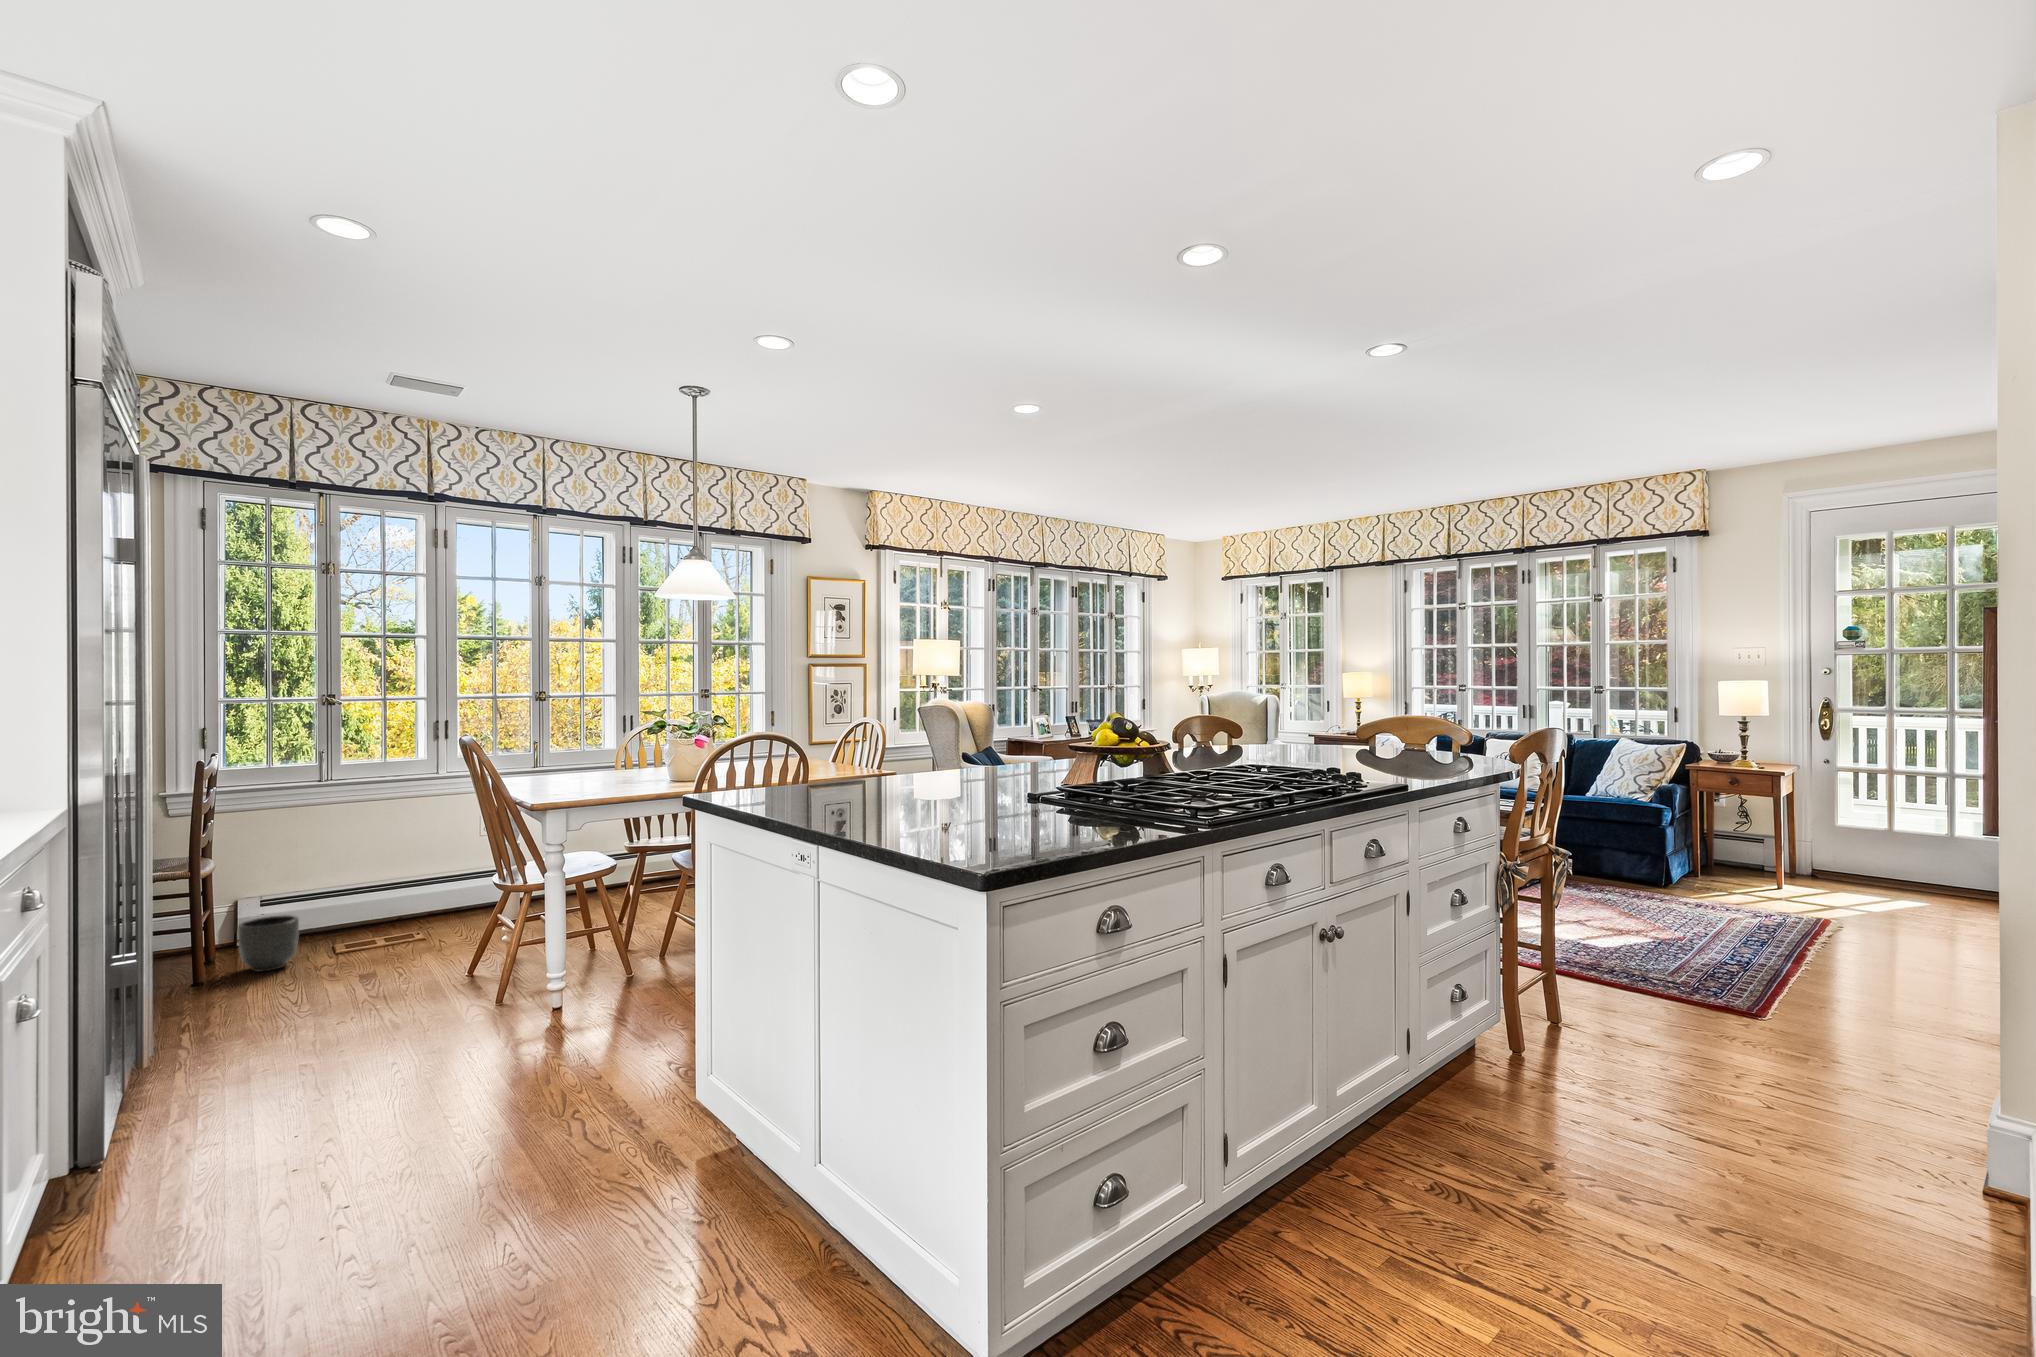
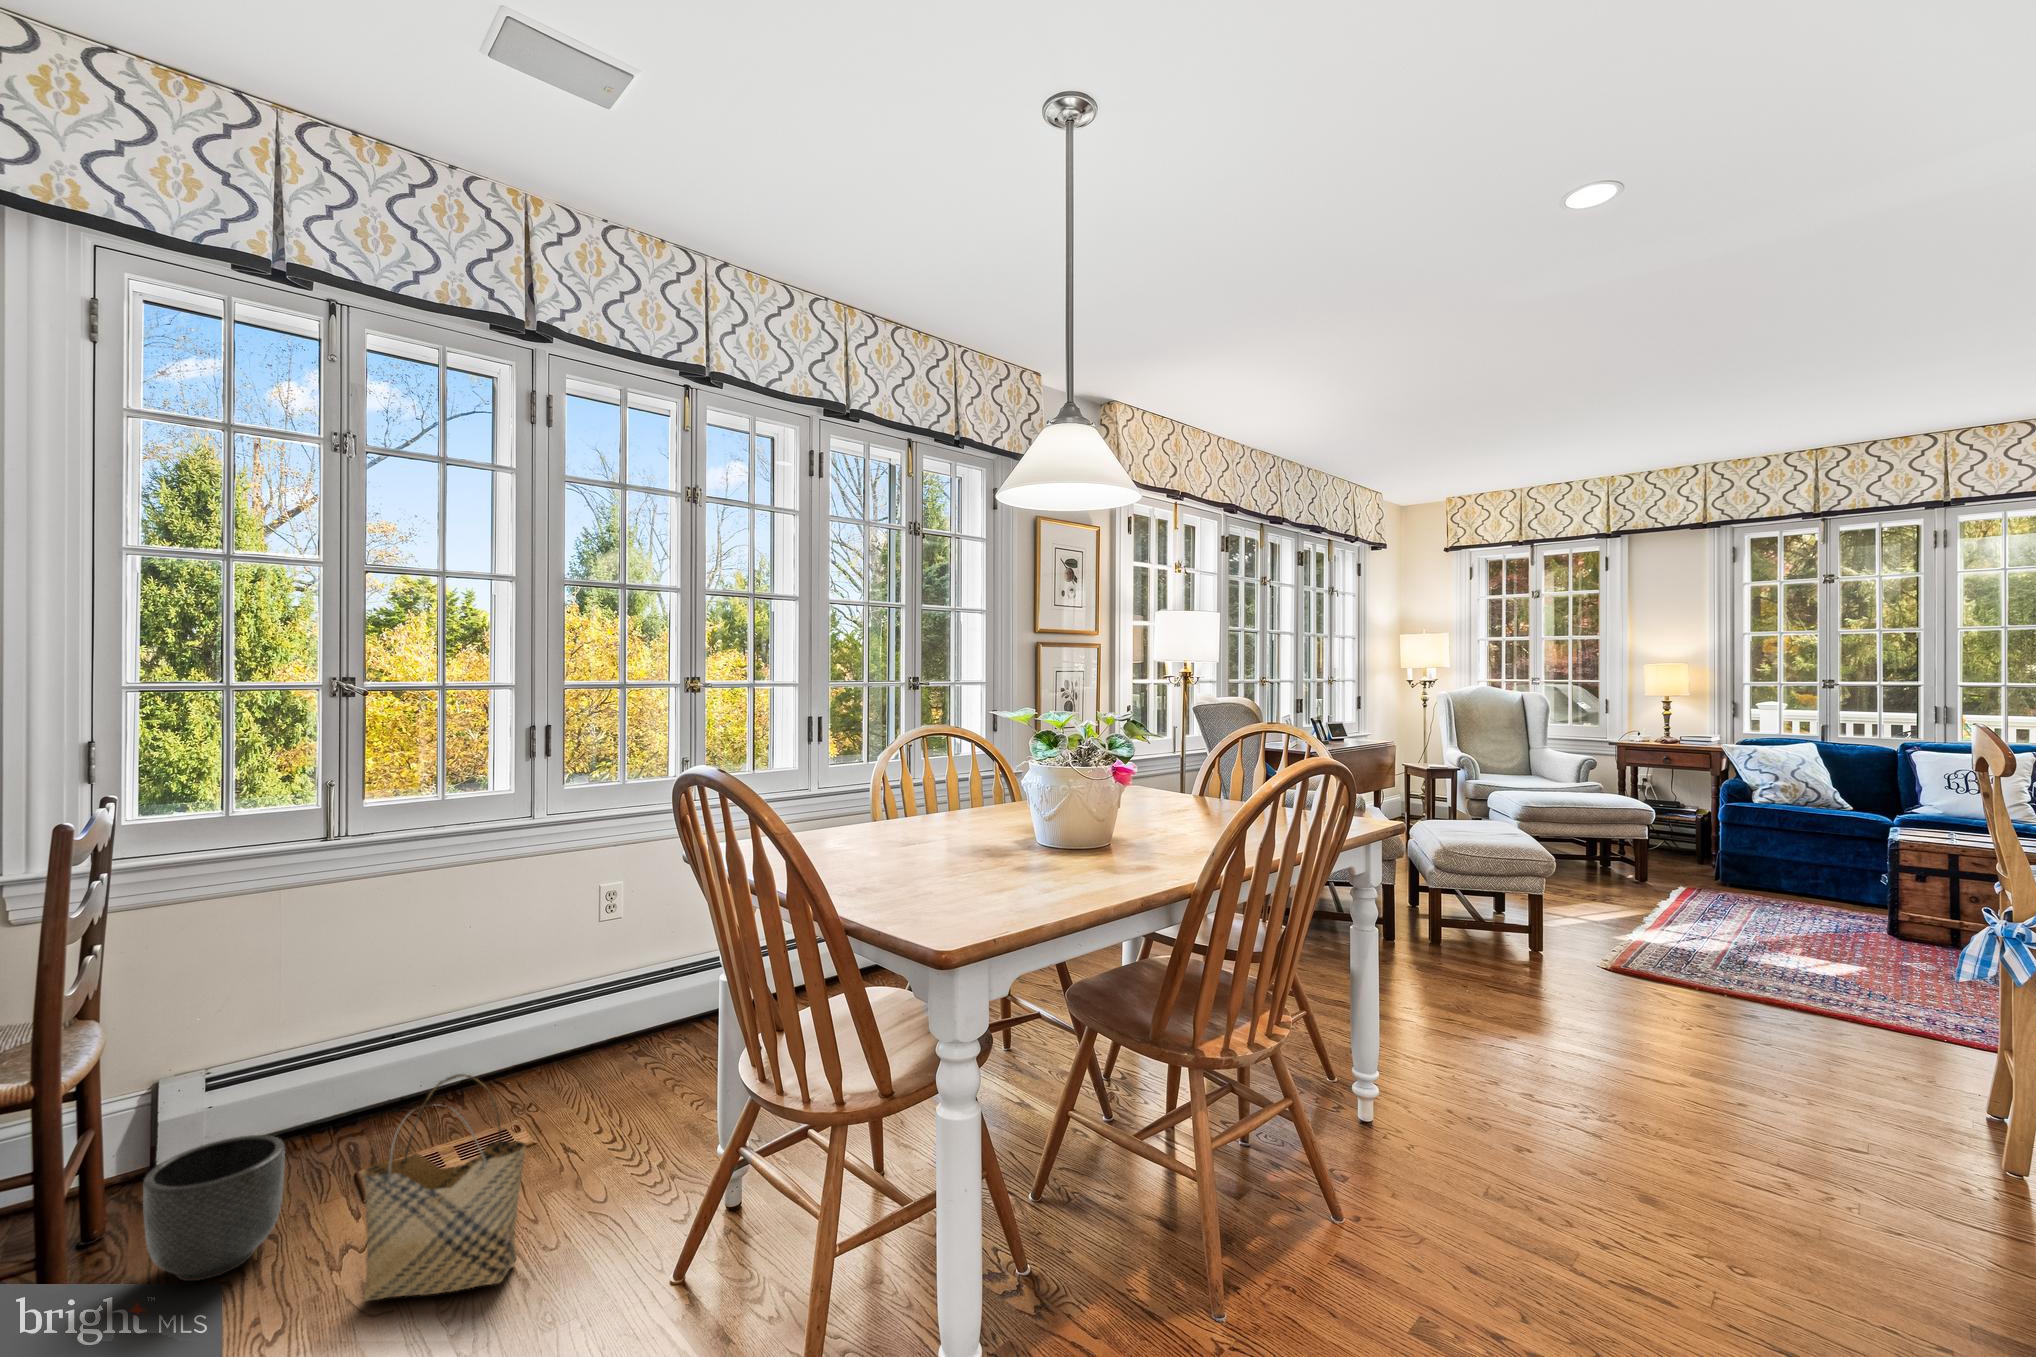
woven basket: none [331,884,406,975] -> present [361,1074,526,1302]

